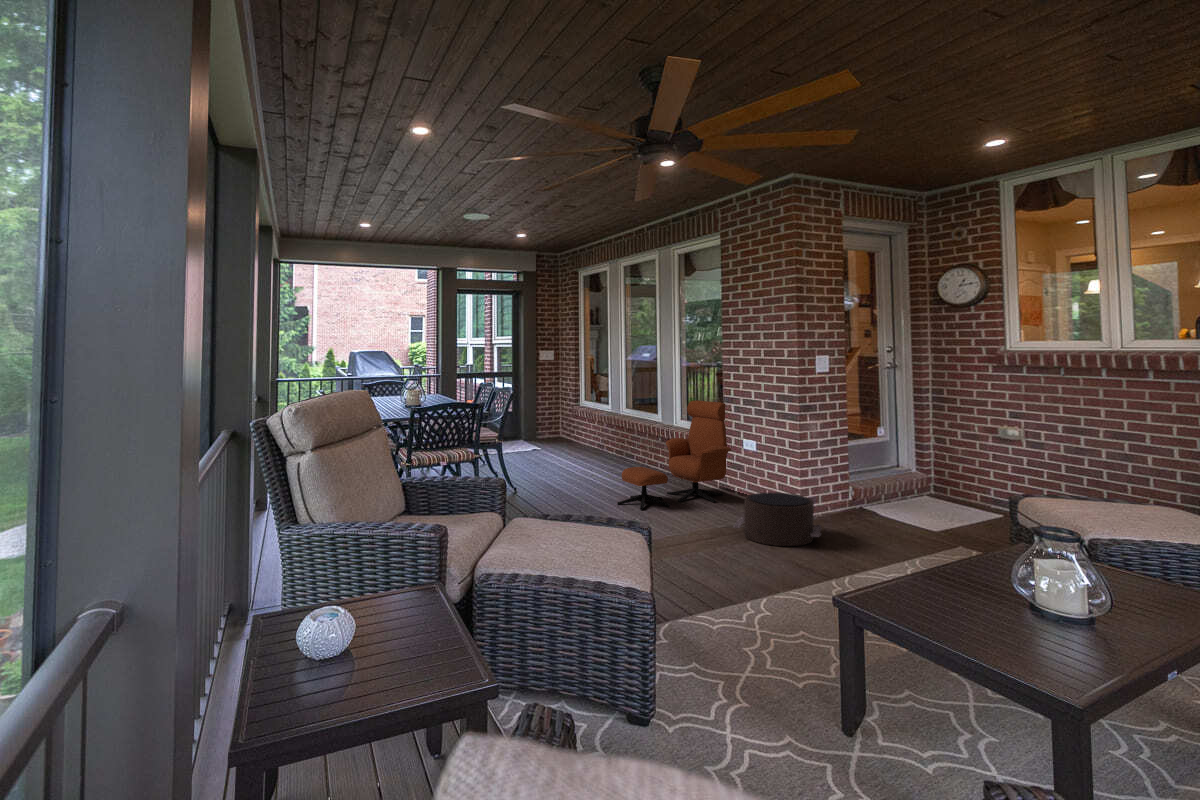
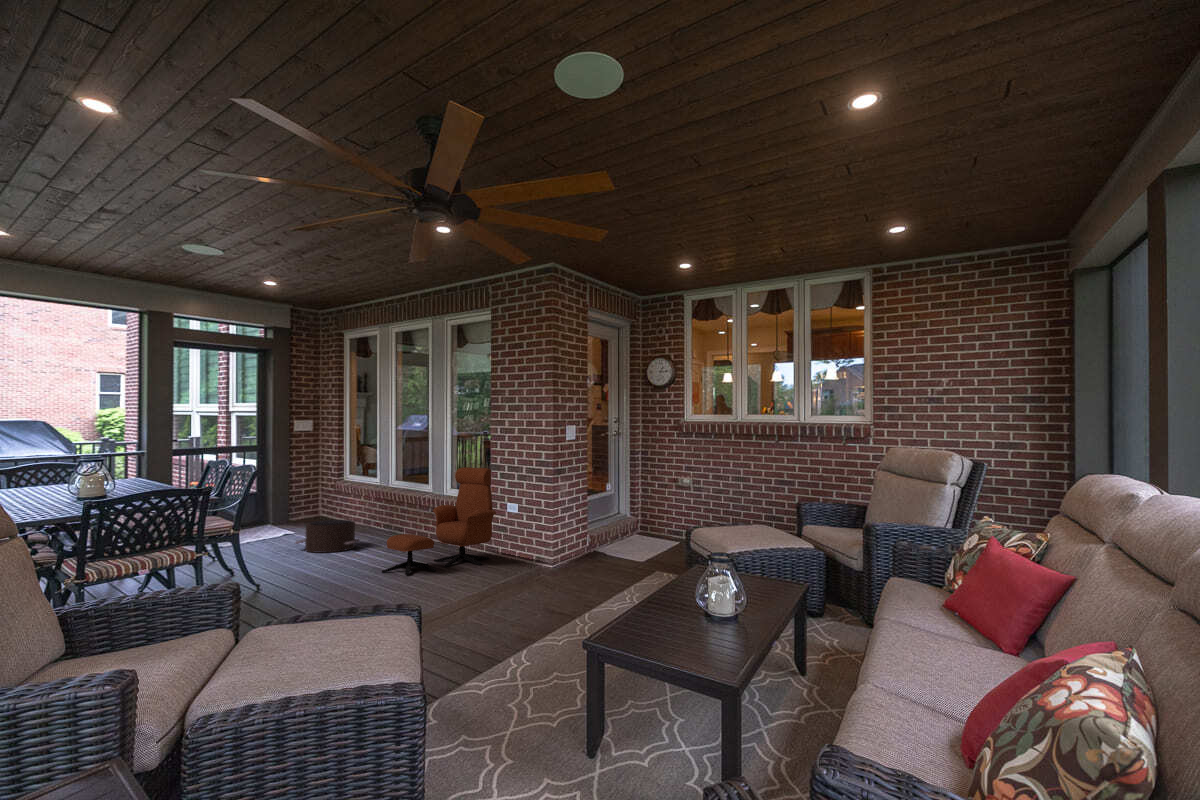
pouf: present [733,492,821,546] -> present [295,520,360,553]

